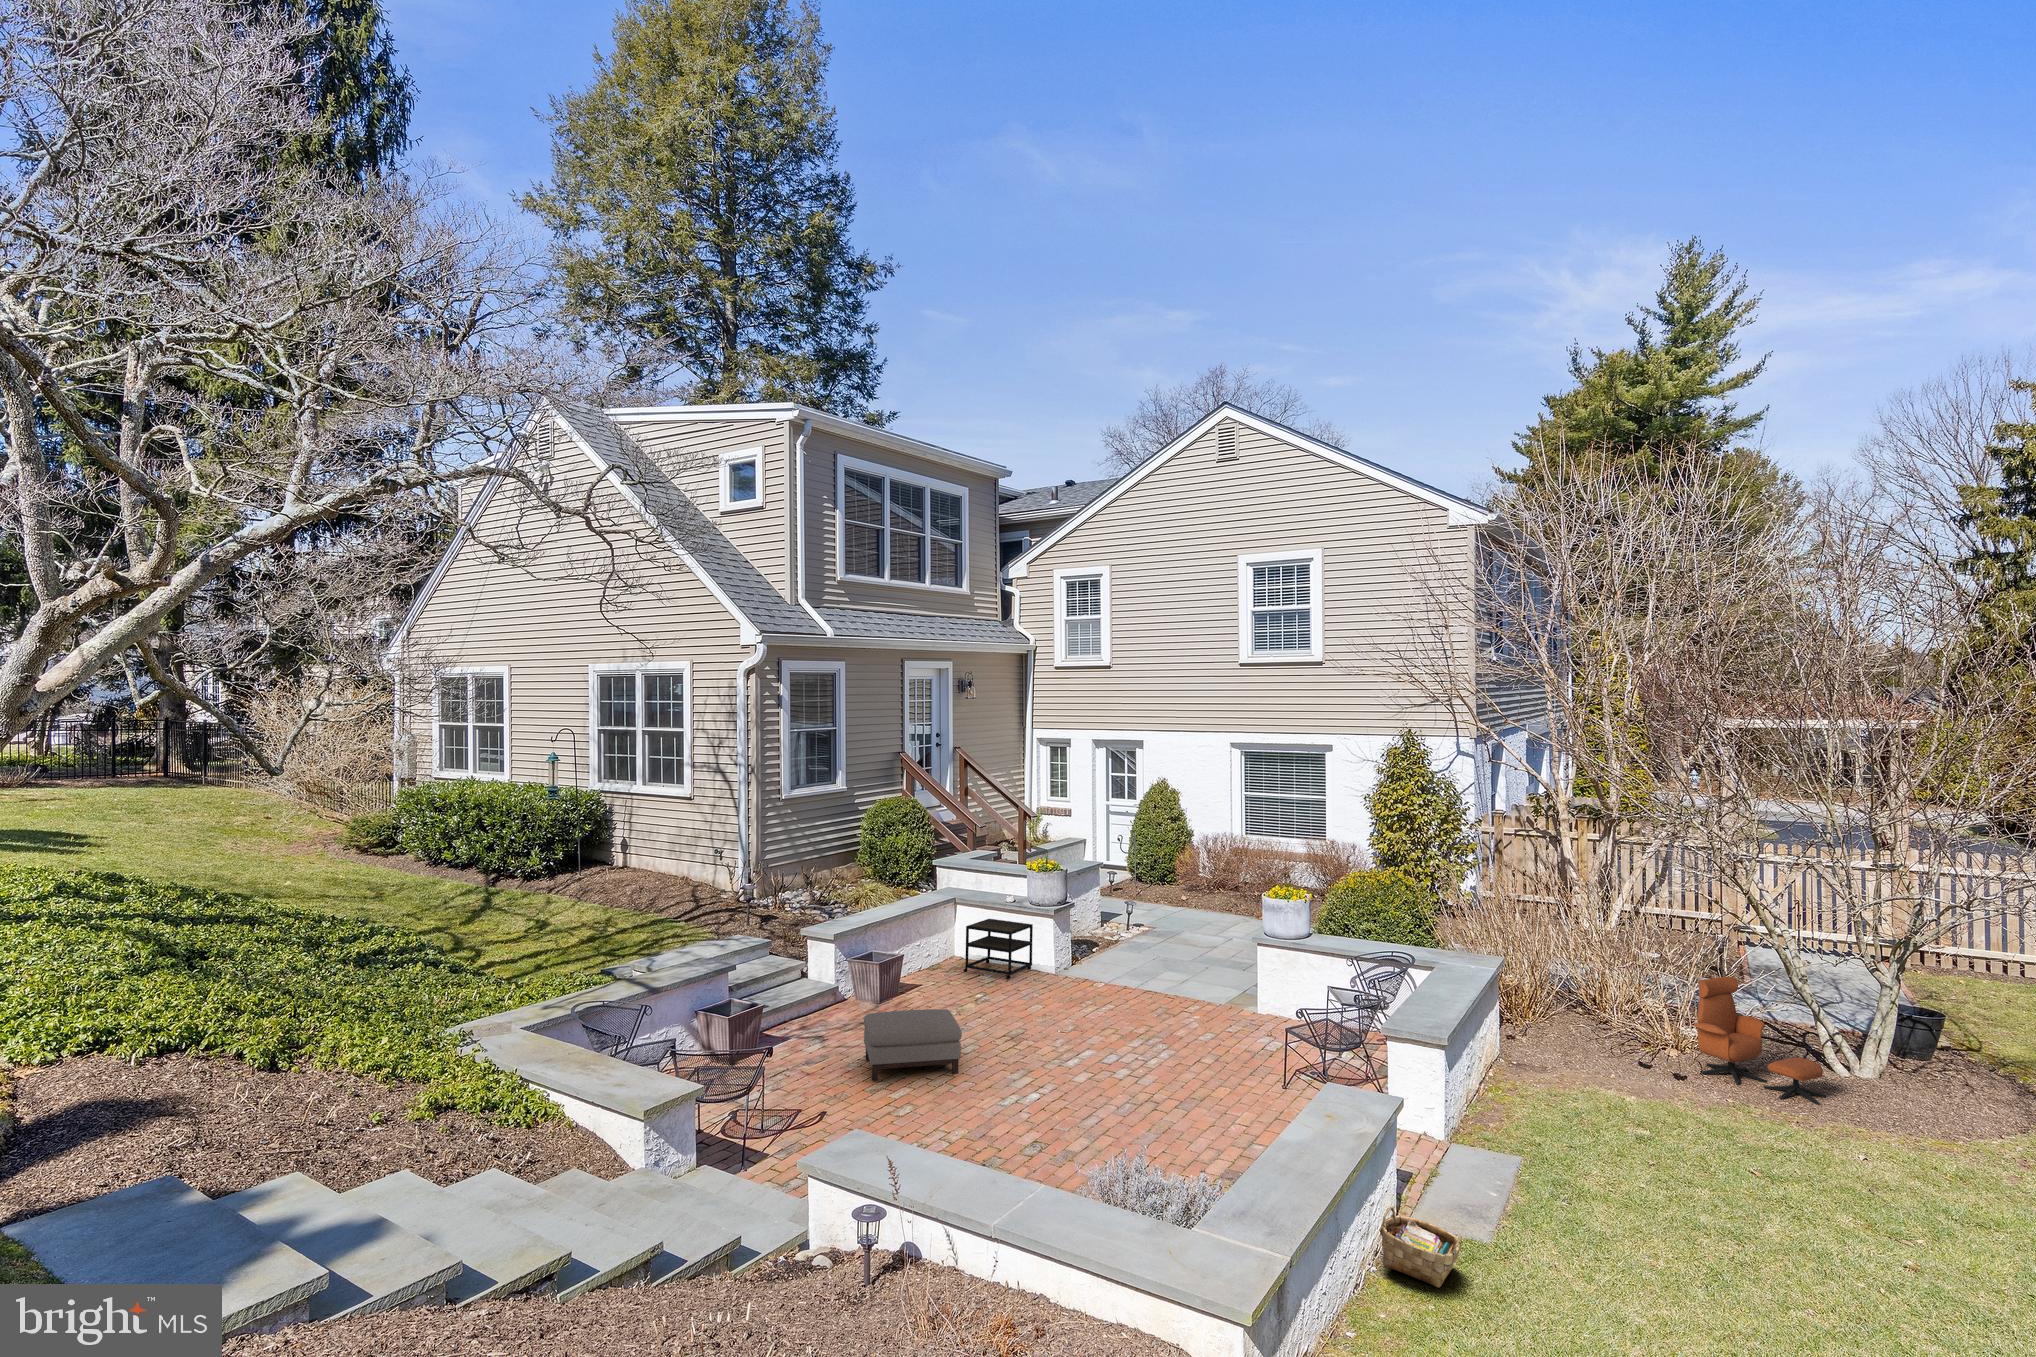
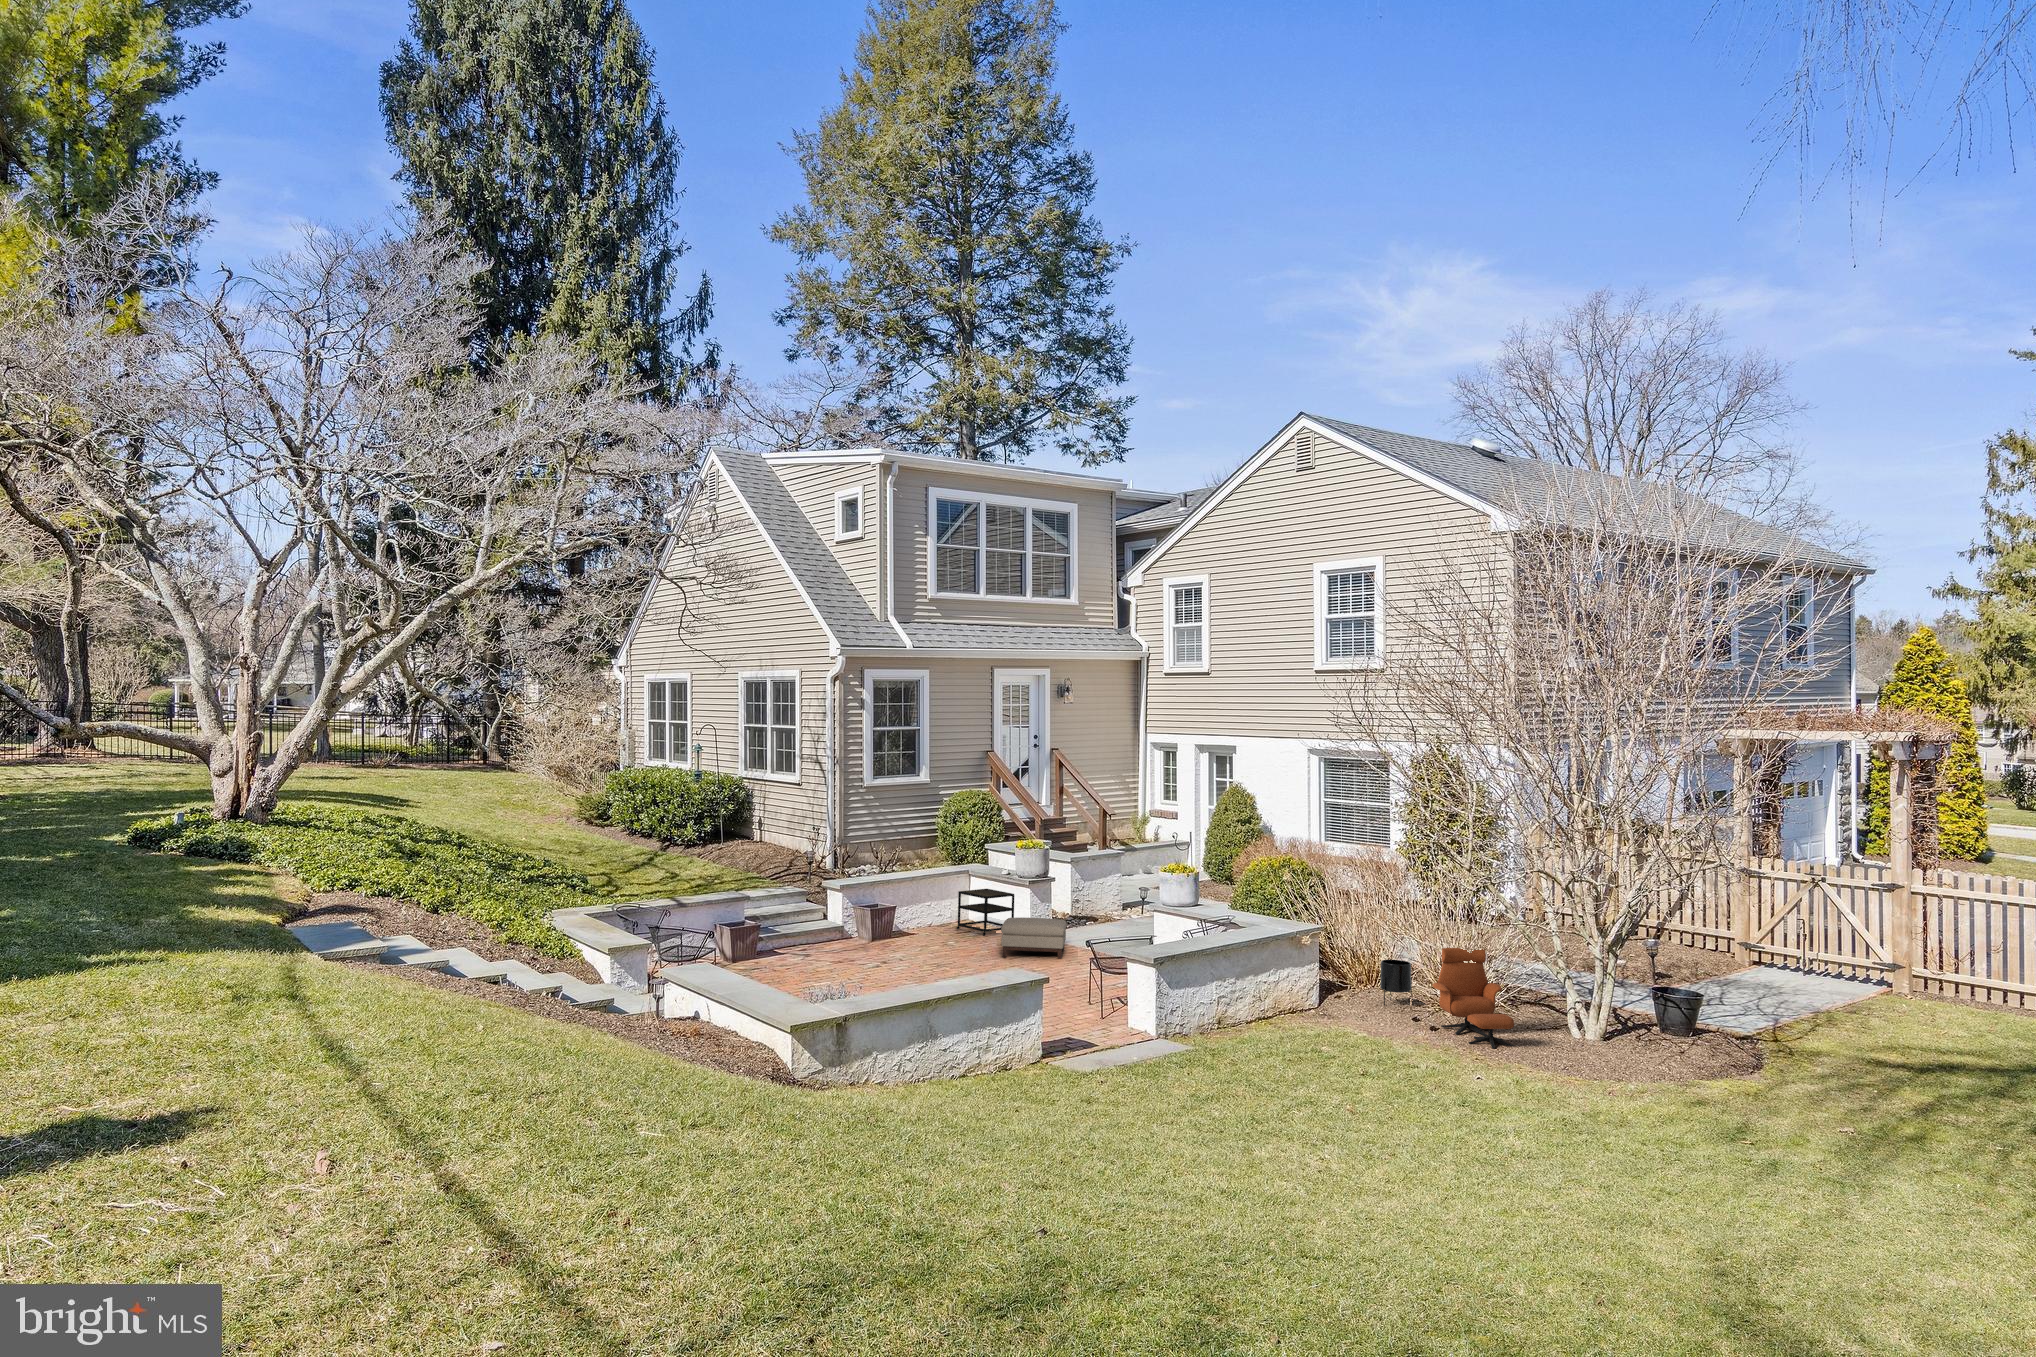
planter: none [1564,987,1602,1043] -> present [1380,960,1412,1006]
ottoman: present [864,1009,962,1080] -> present [1001,918,1067,959]
woven basket: present [1380,1206,1462,1288] -> none [978,1034,1024,1078]

